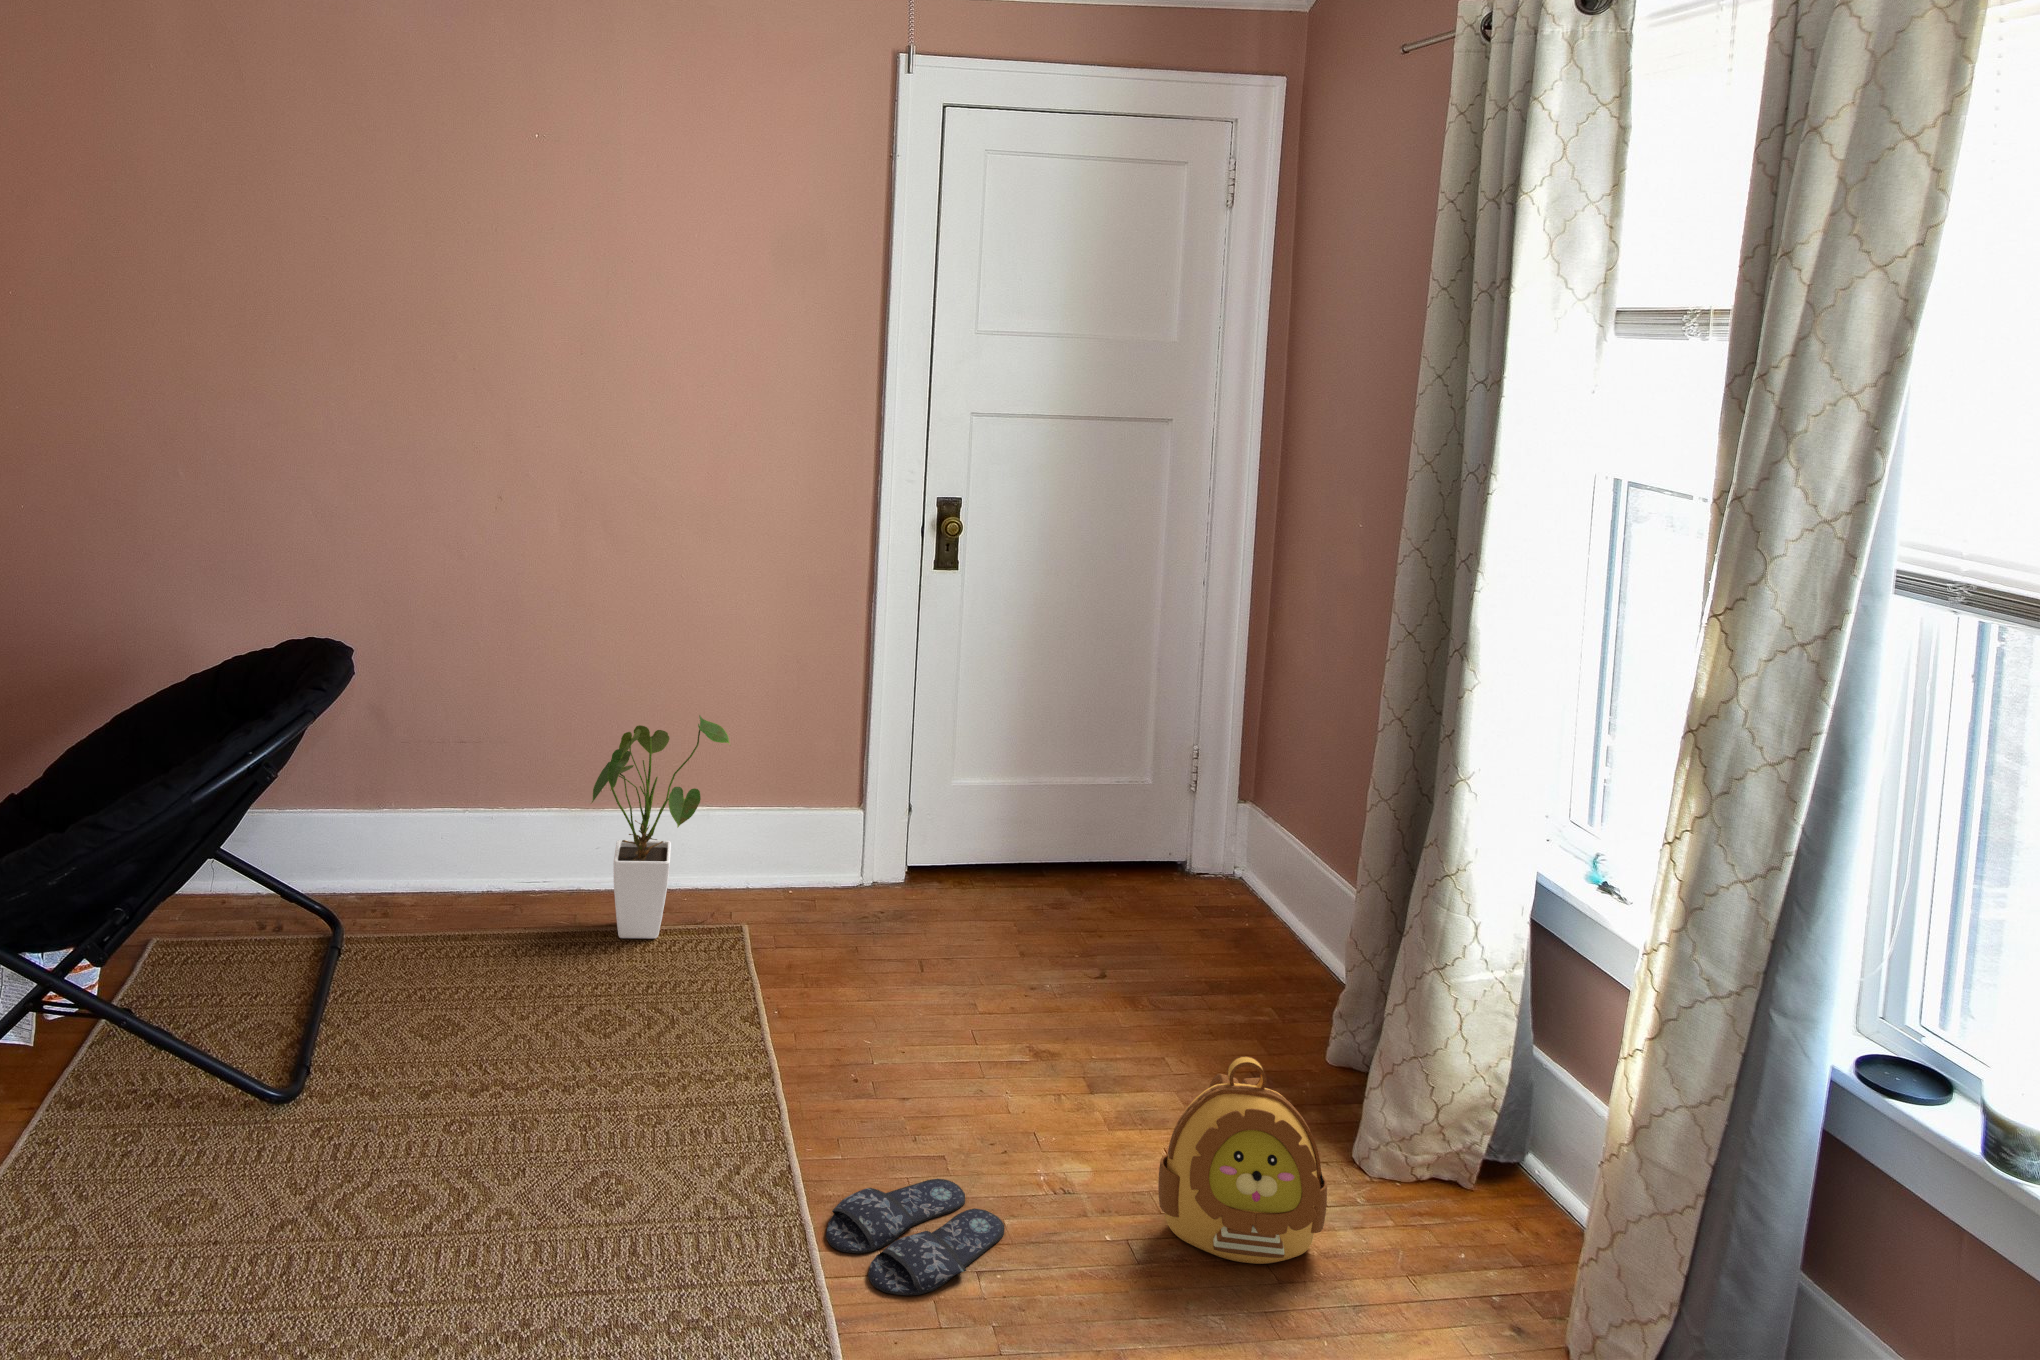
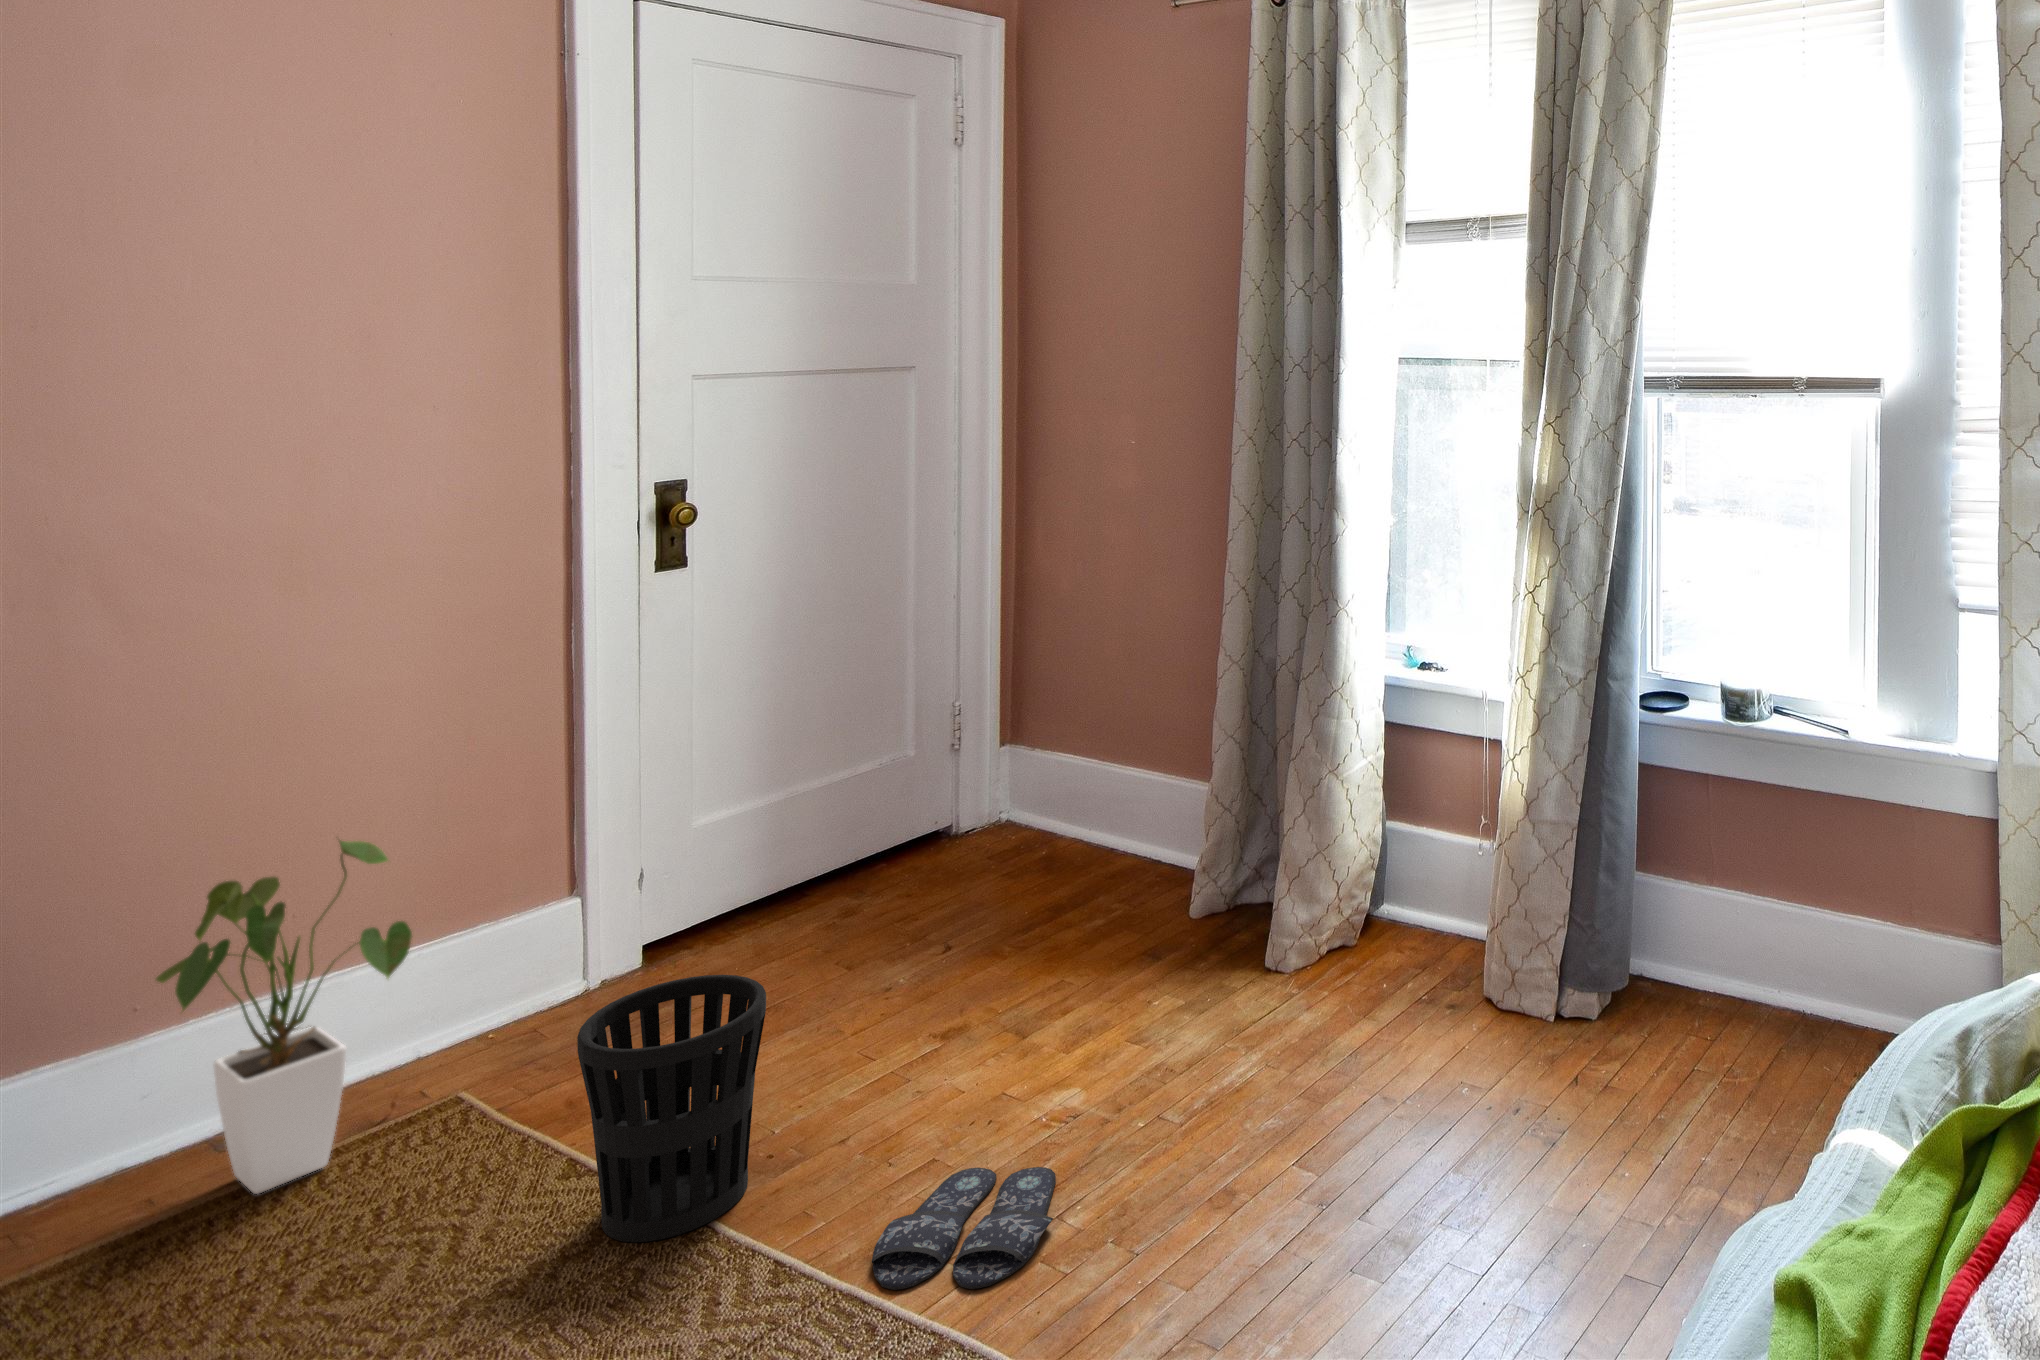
wastebasket: none [721,903,848,1108] -> present [577,975,766,1242]
backpack: present [1158,1056,1327,1264] -> none [1173,899,1314,1090]

